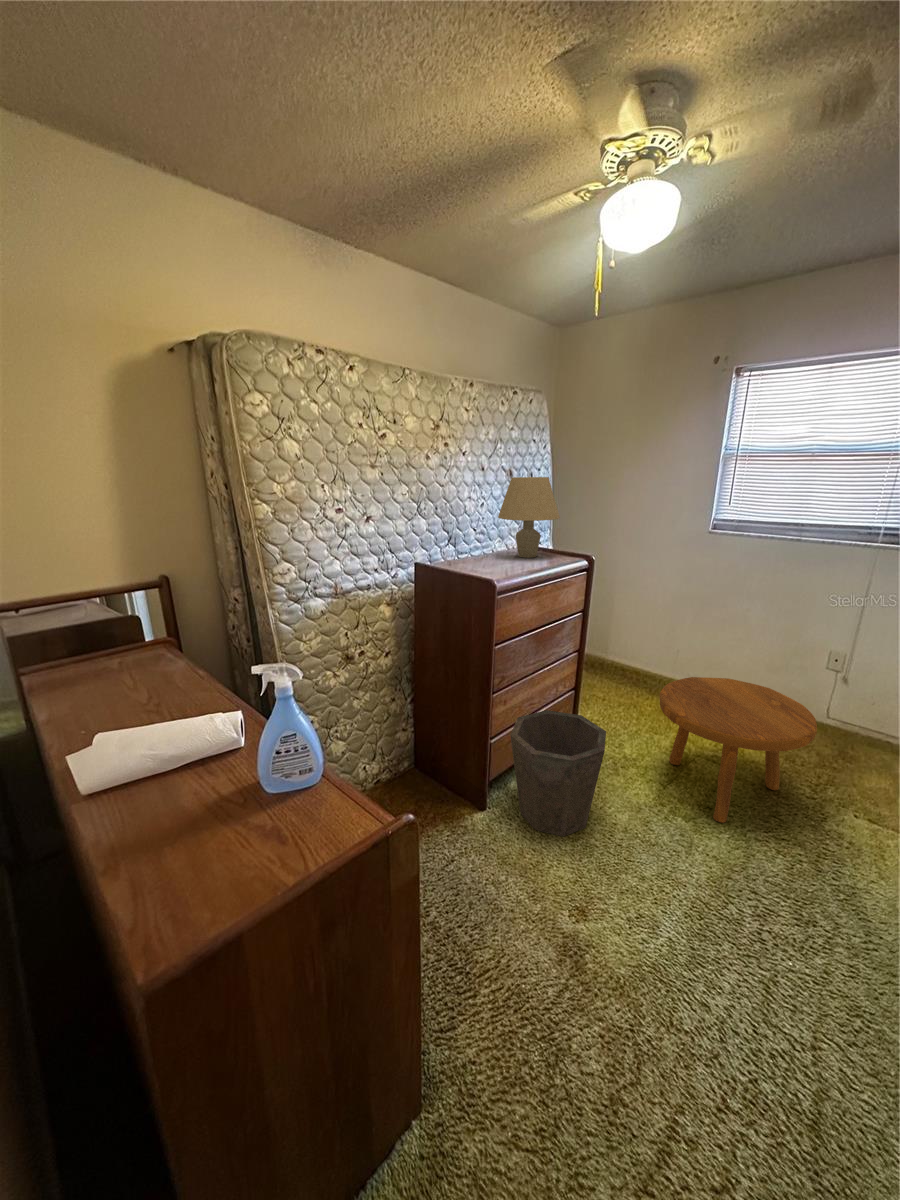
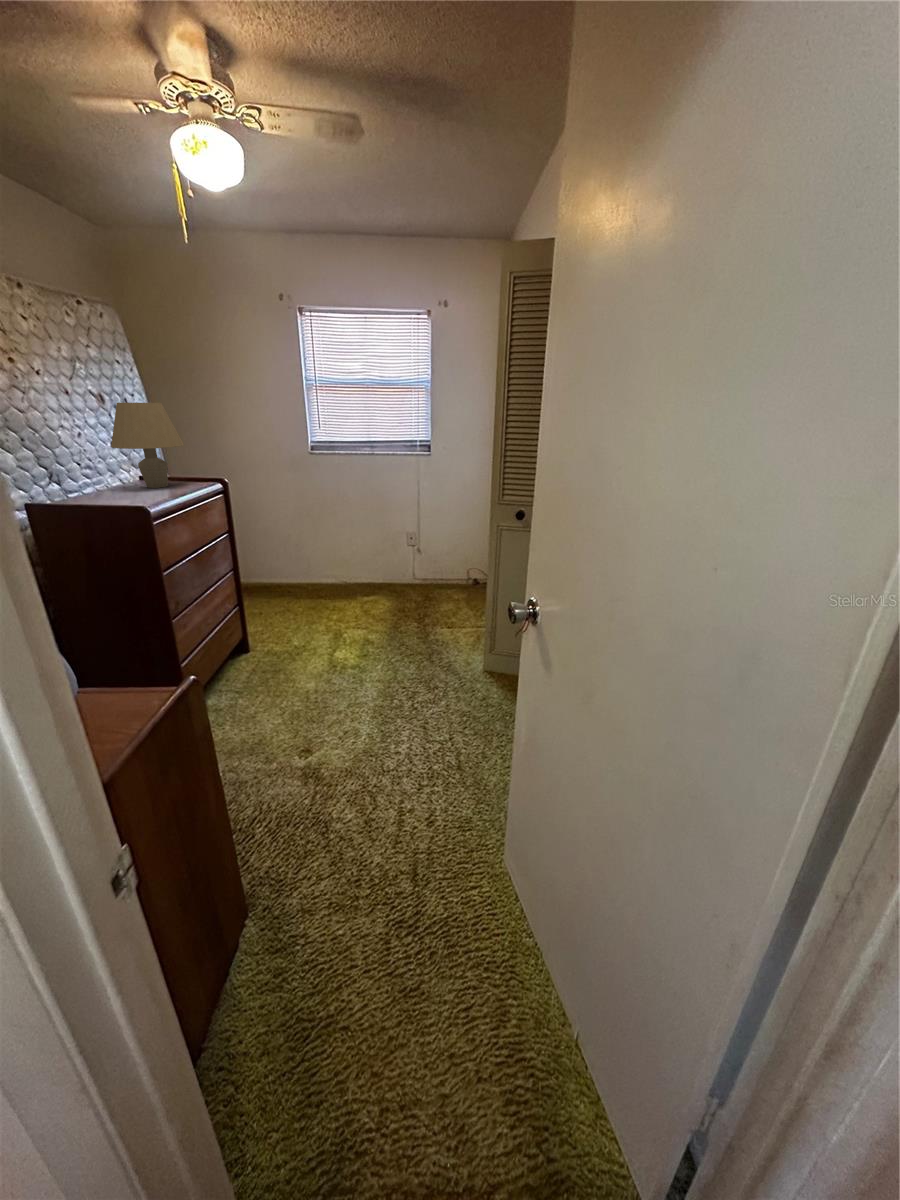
footstool: present [660,677,817,823] -> none [312,563,414,660]
waste bin: present [510,710,606,836] -> none [202,618,289,720]

